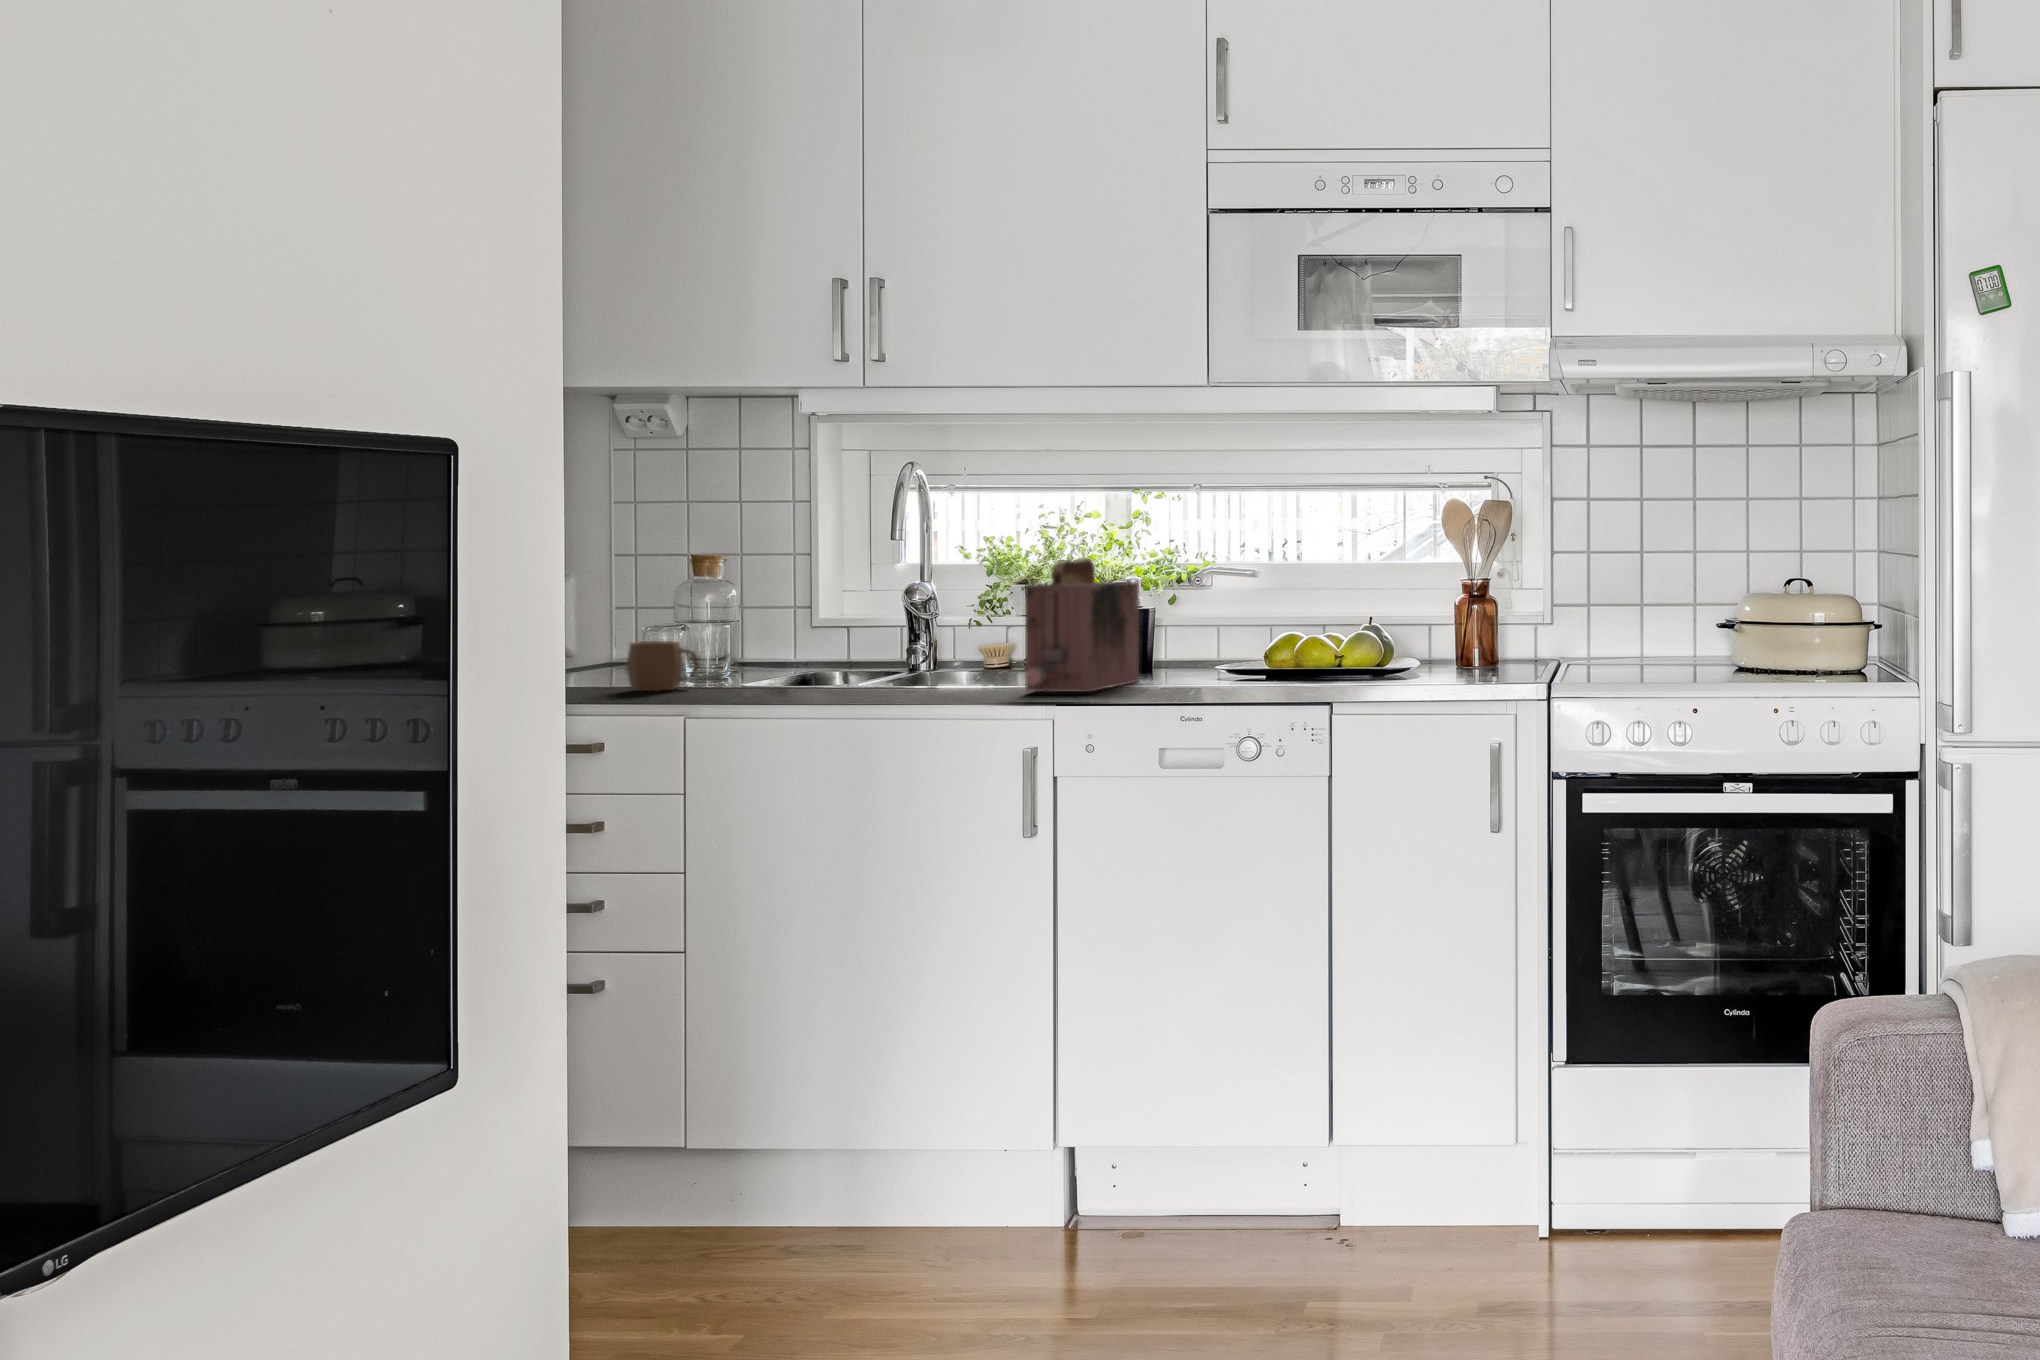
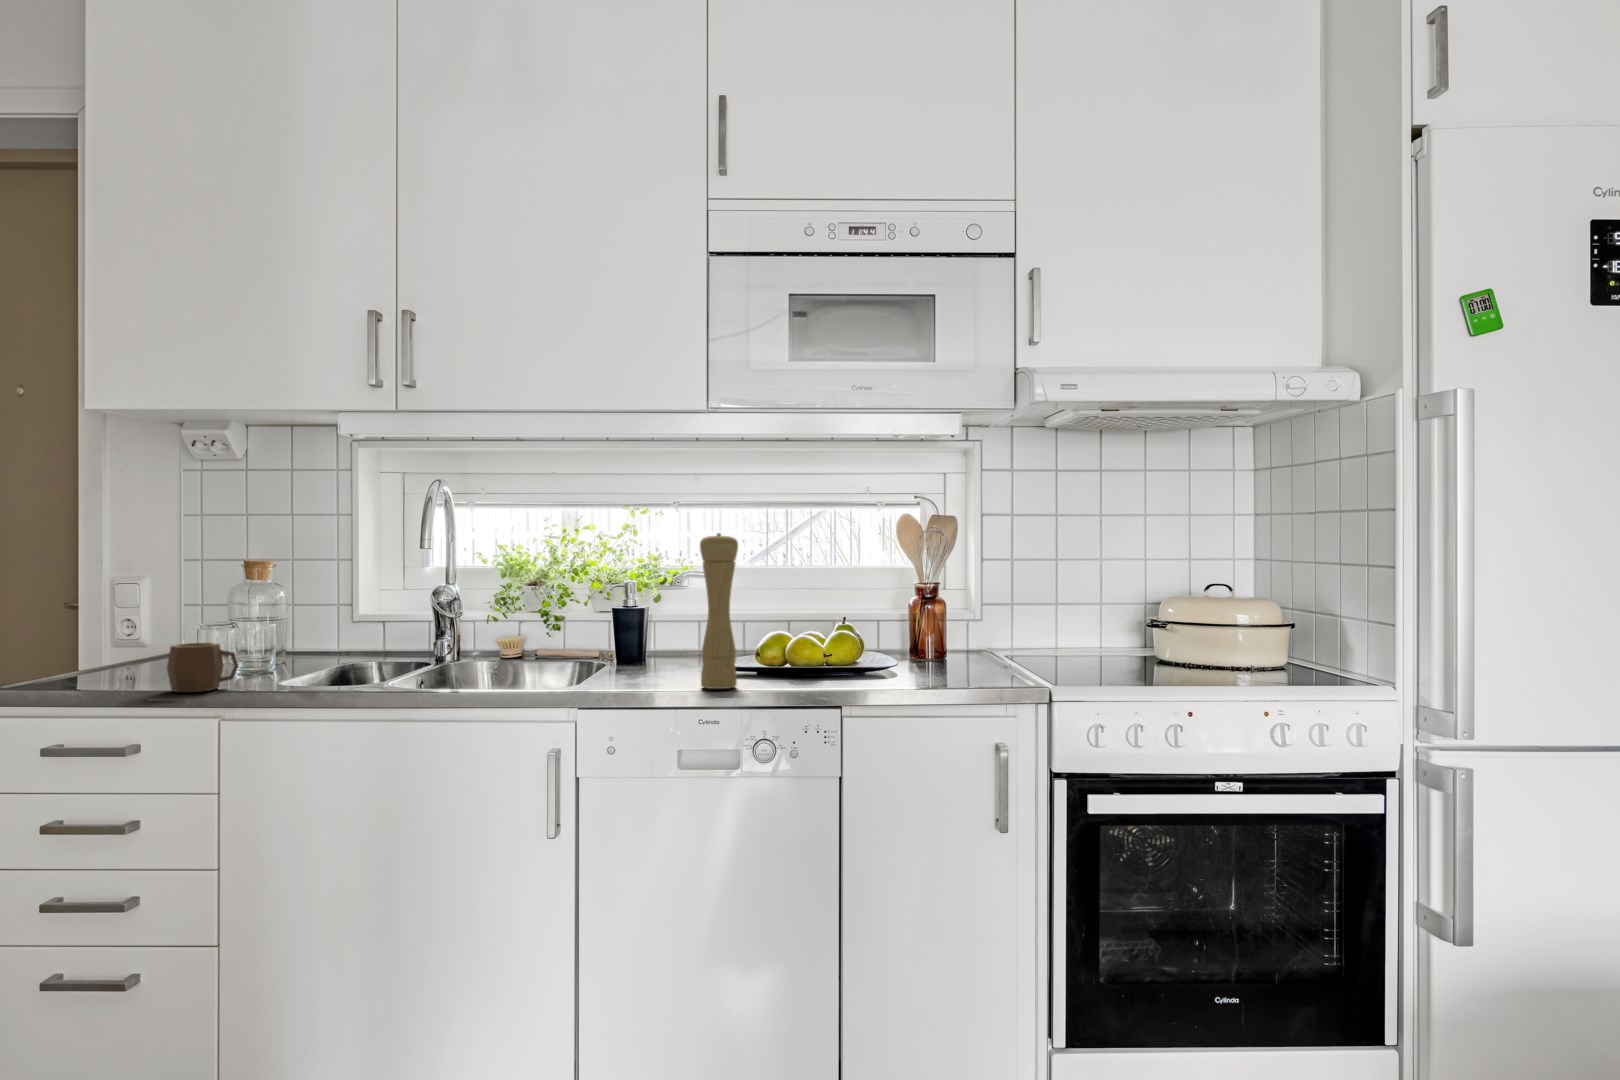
pepper mill: none [1189,522,1231,688] -> present [700,533,738,689]
toaster: present [1025,558,1139,692] -> none [548,566,646,696]

